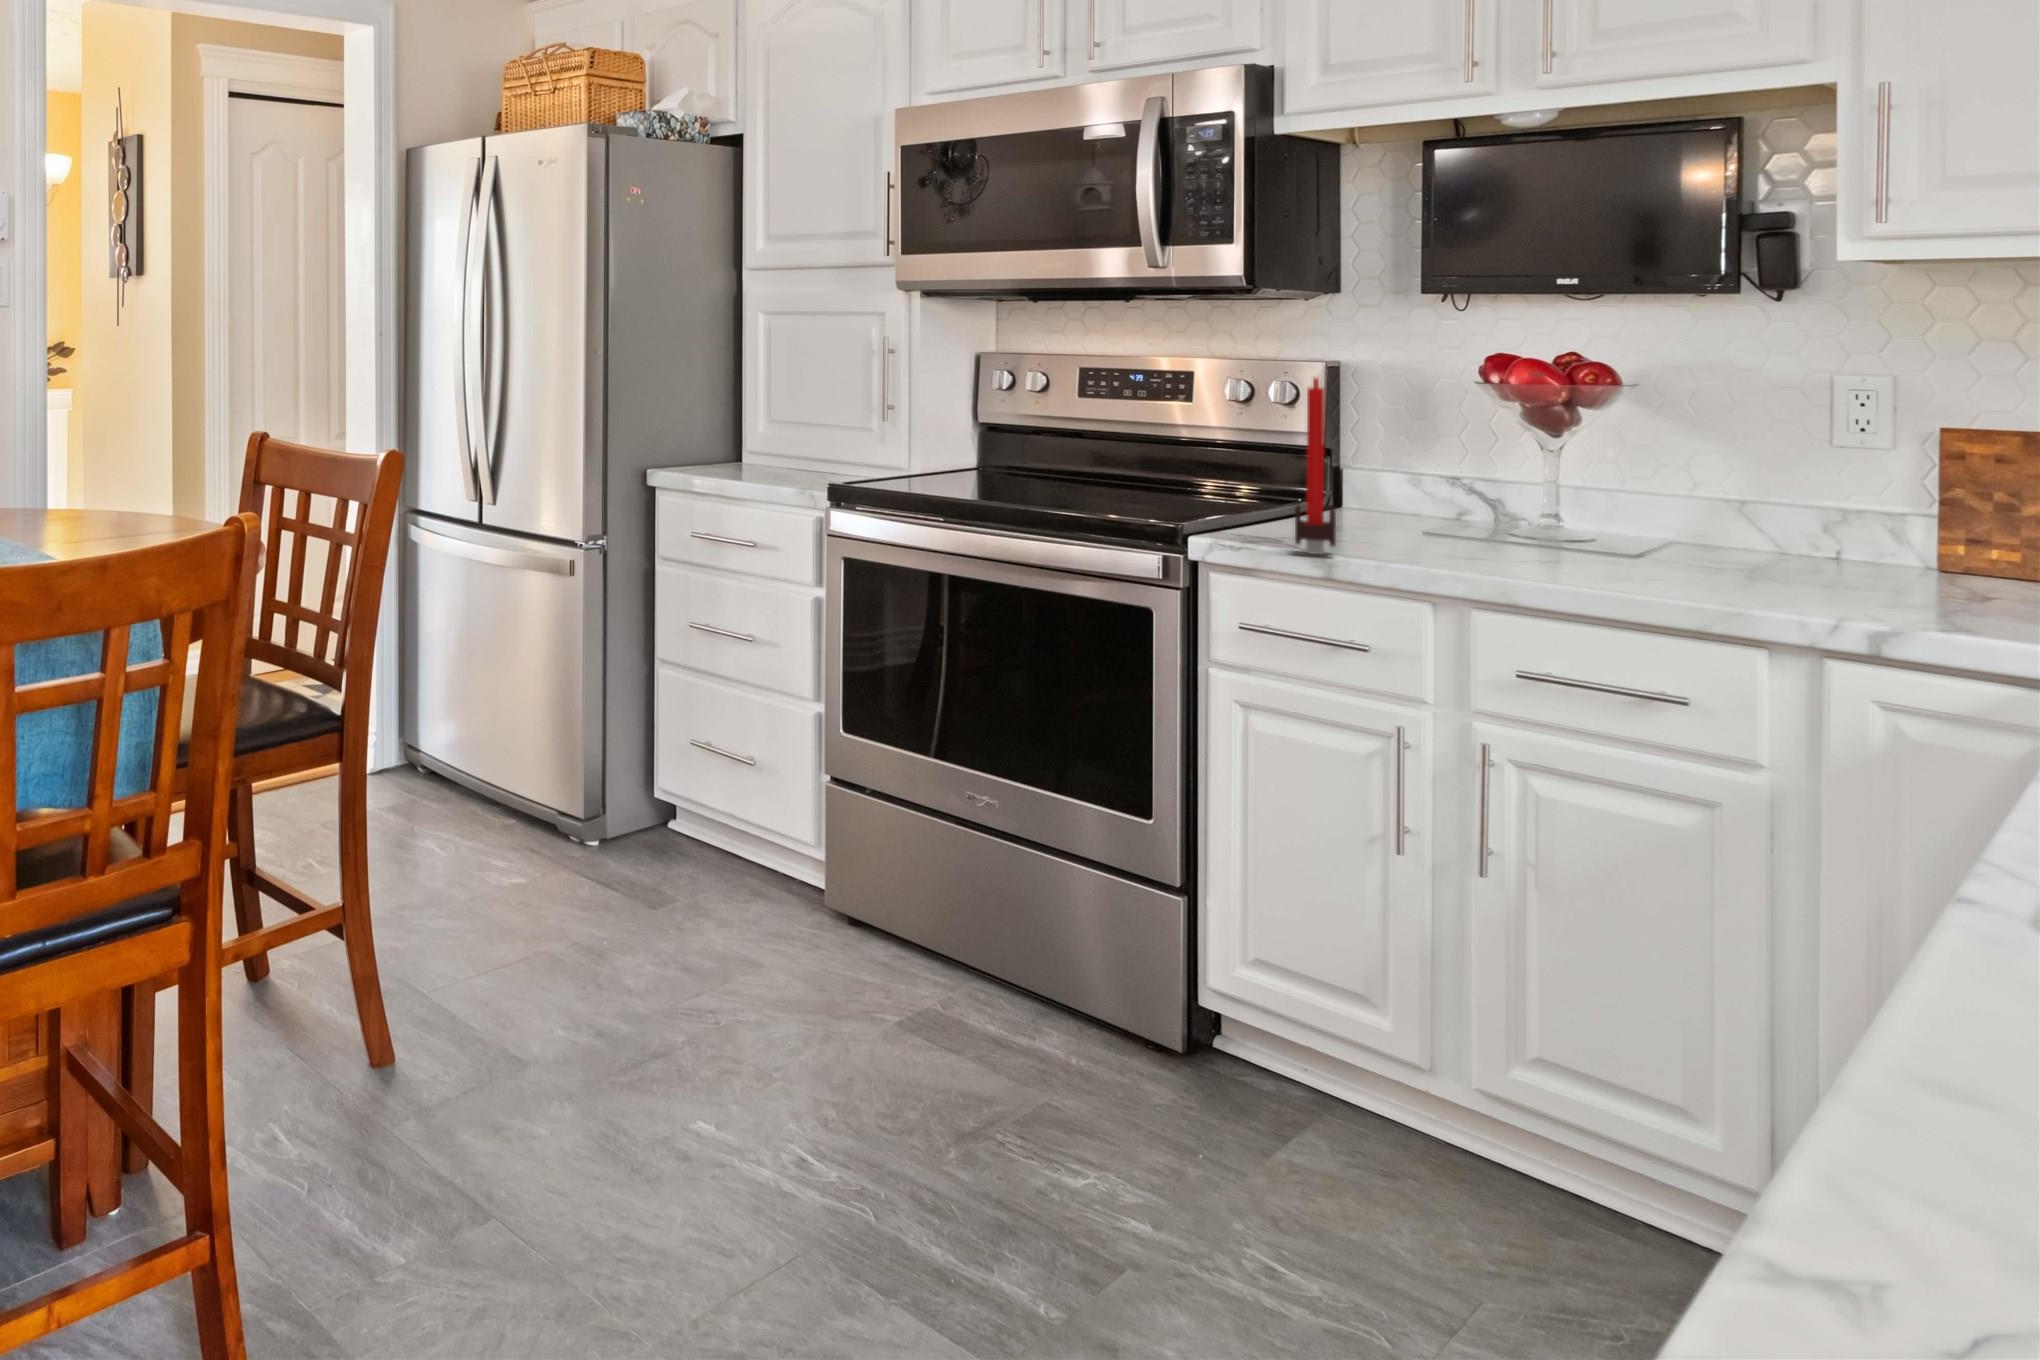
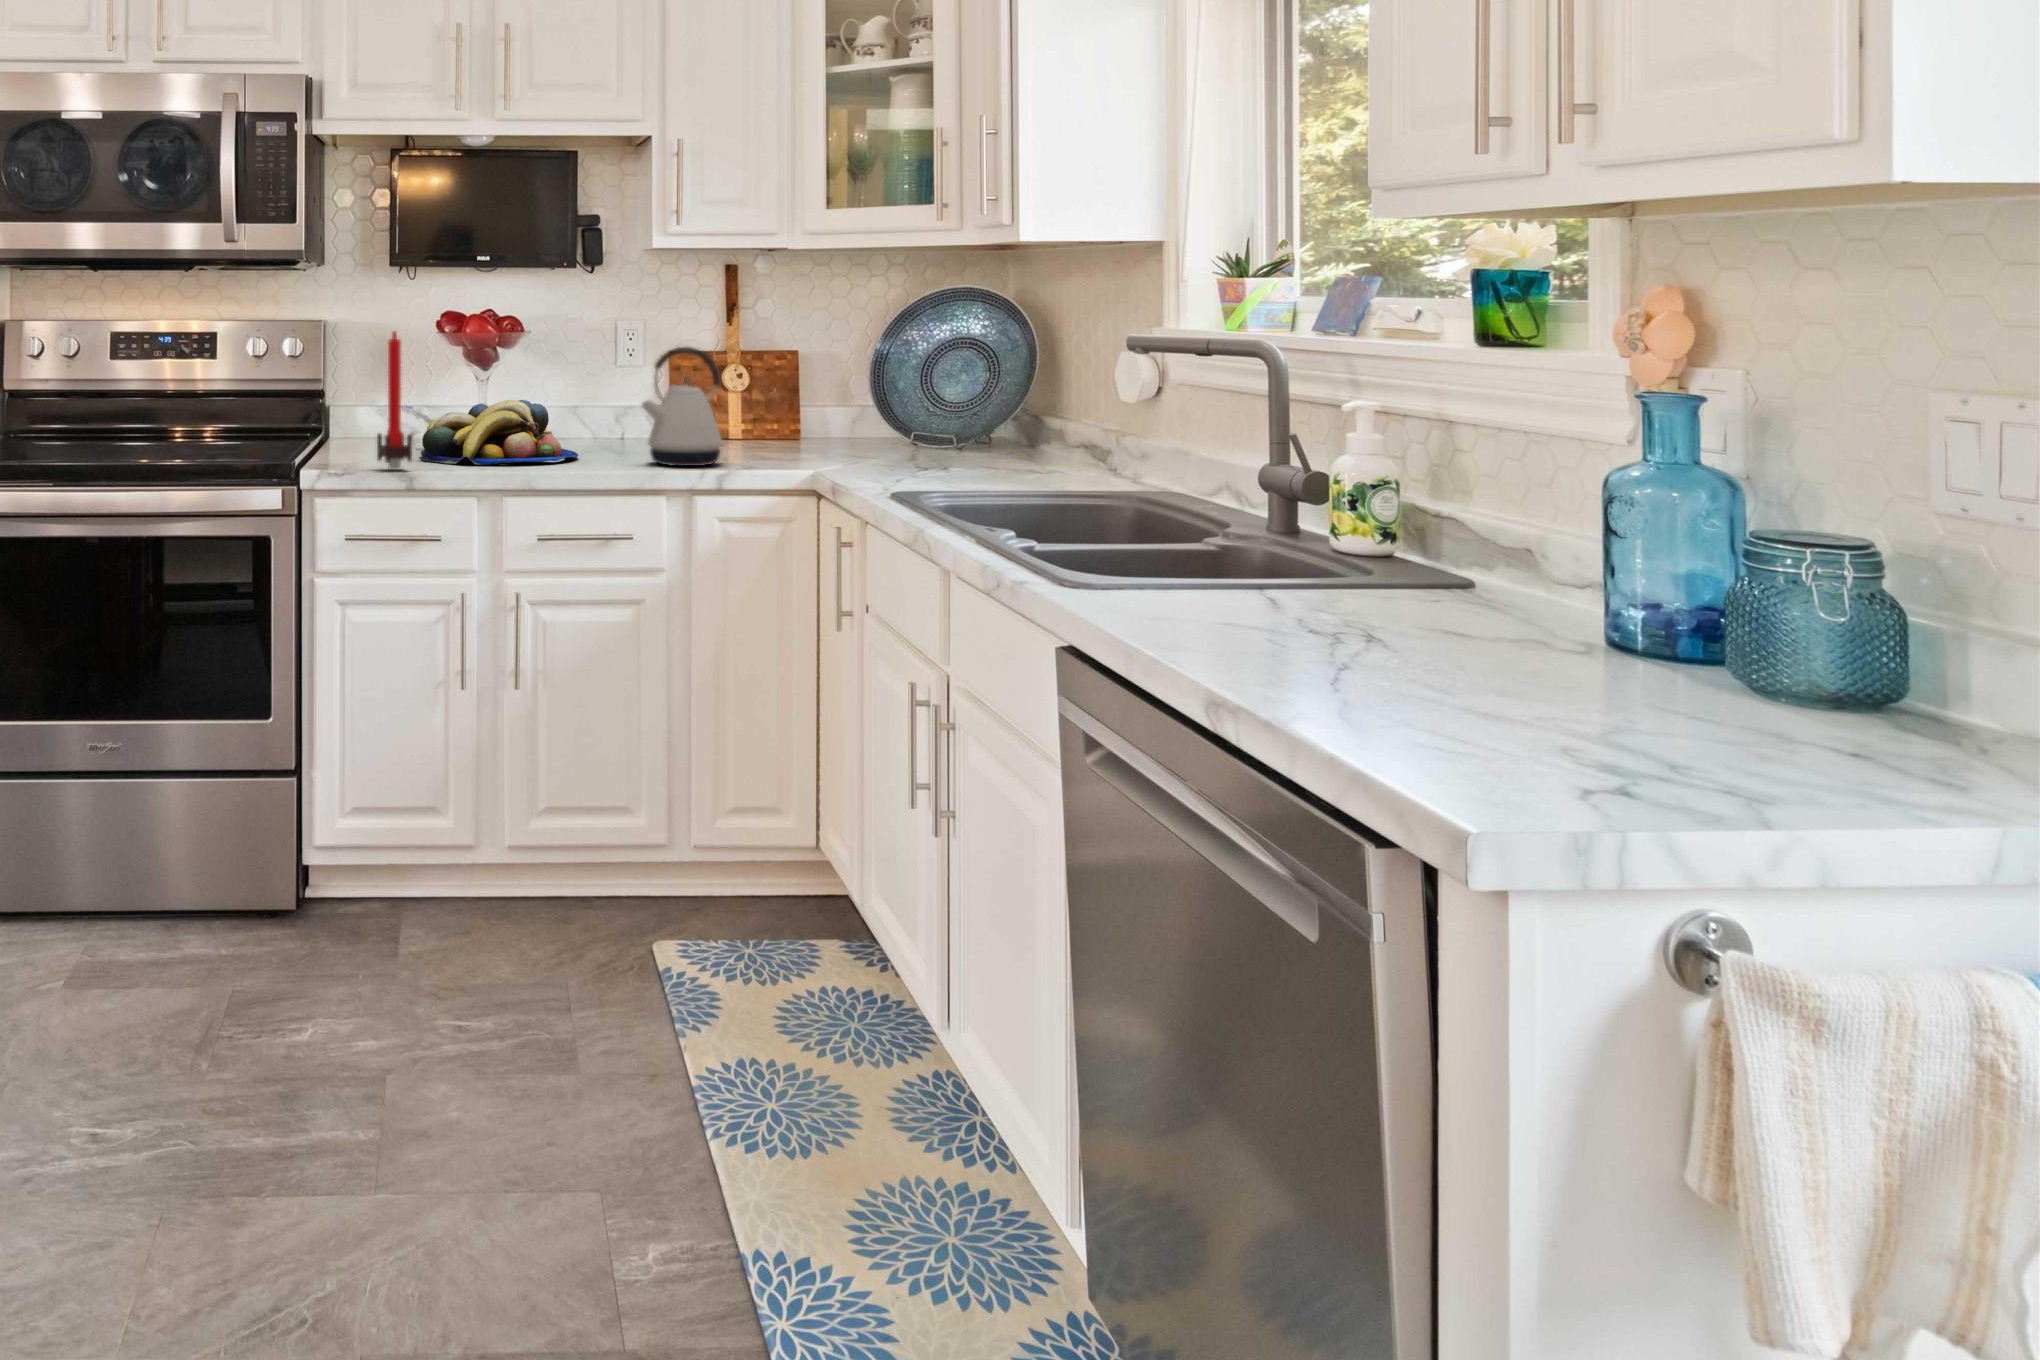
kettle: none [1750,414,1950,609] -> present [641,347,725,466]
fruit bowl: none [1393,476,1670,569] -> present [421,400,578,465]

